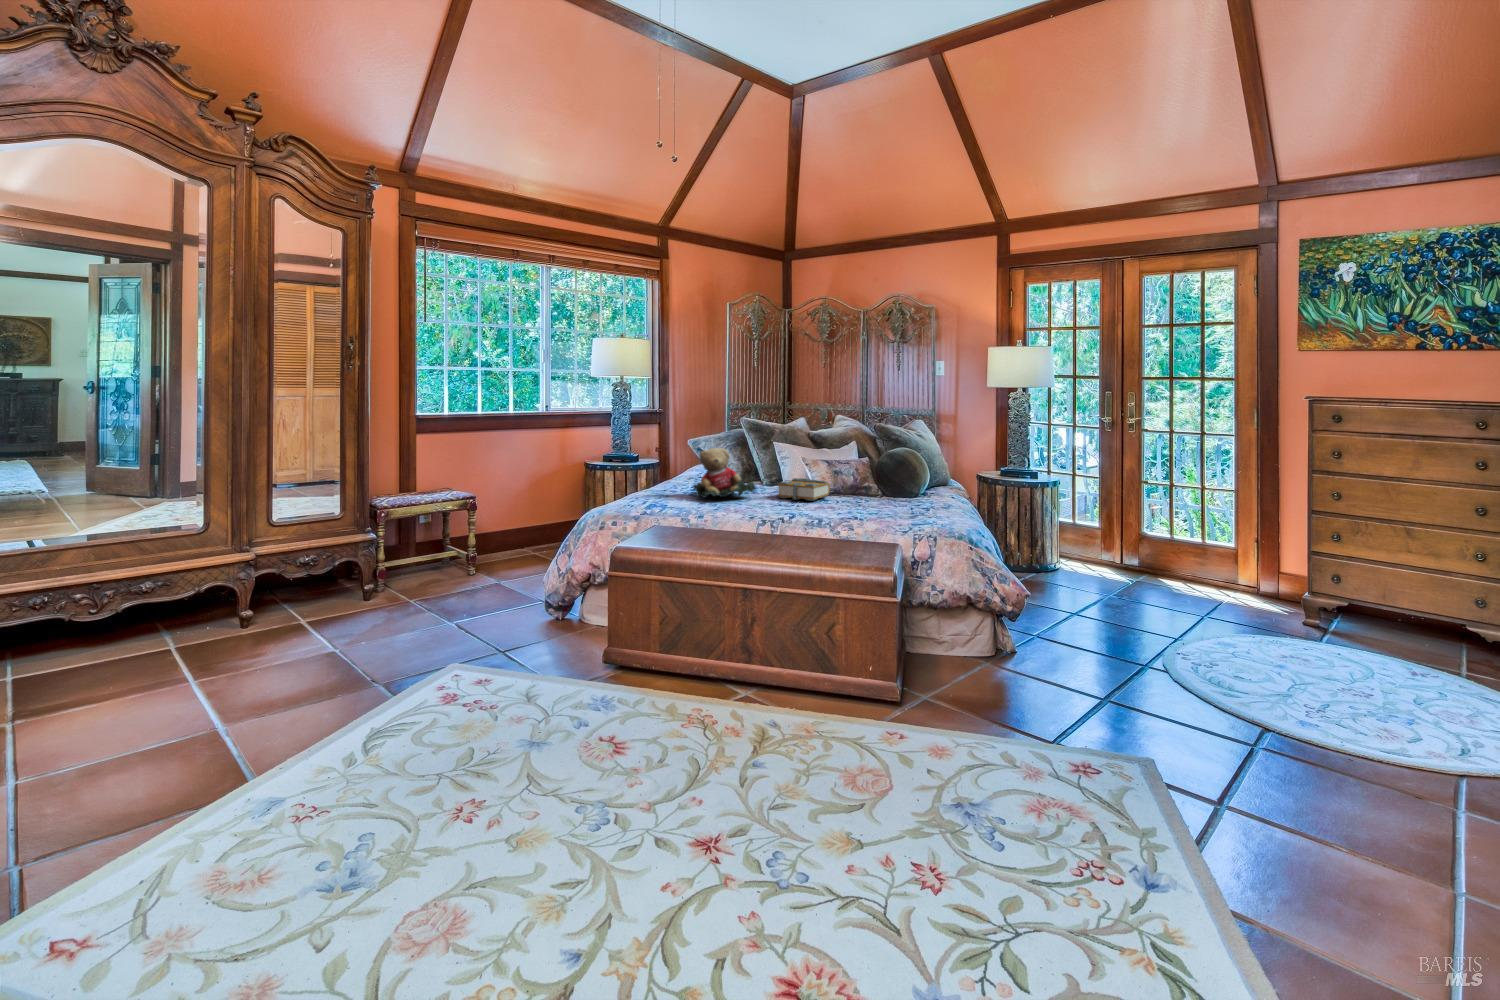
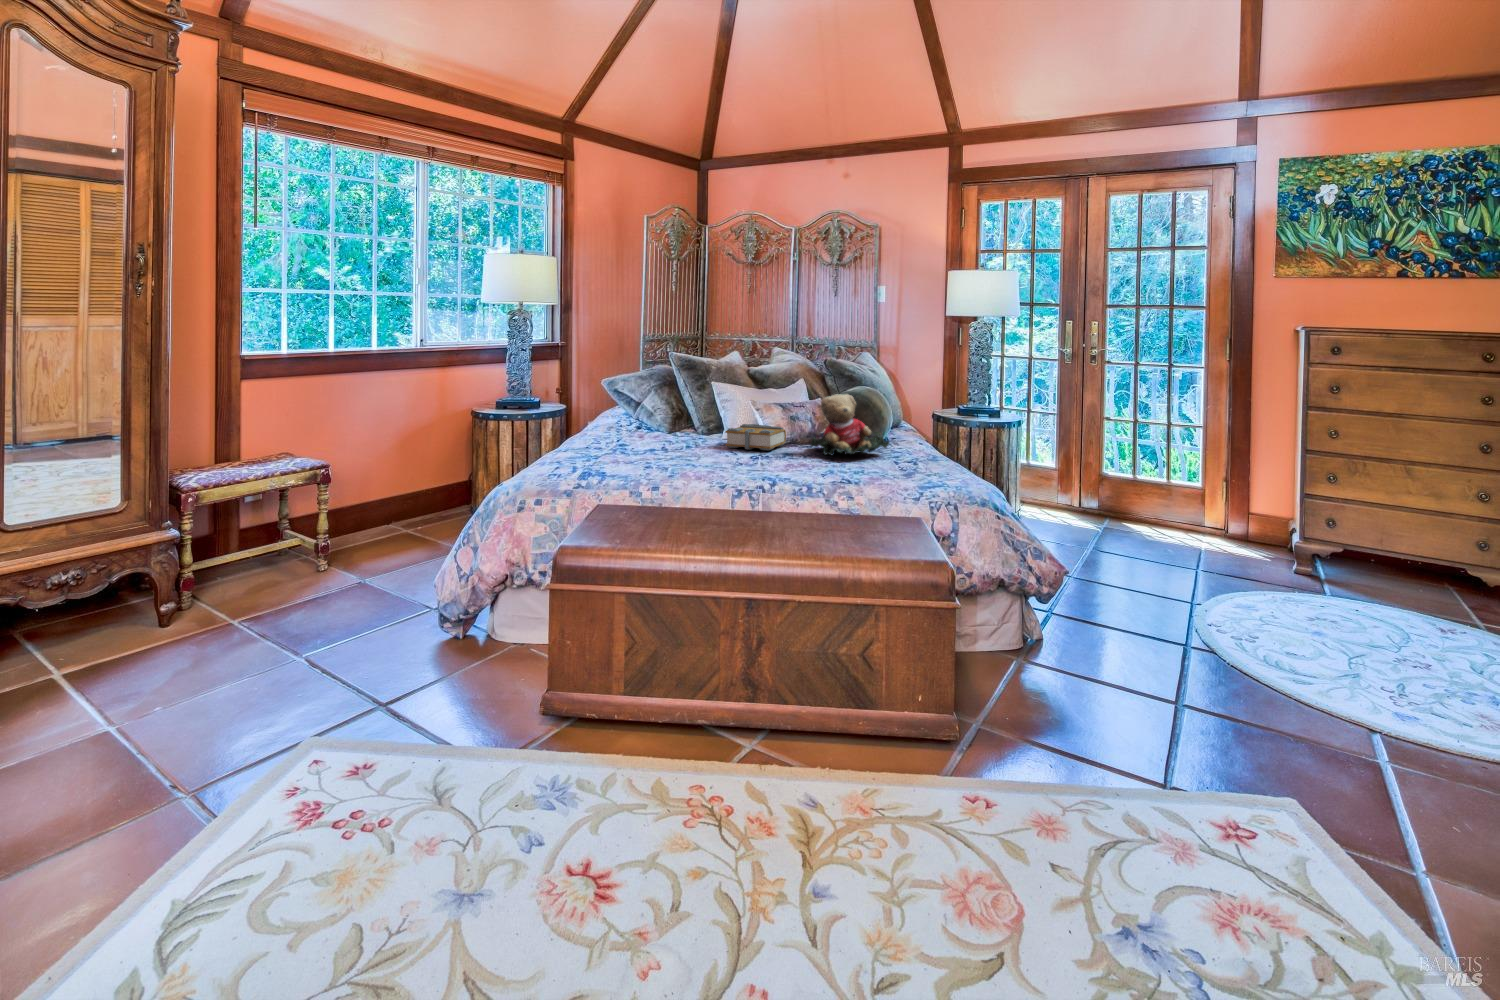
teddy bear: present [693,448,756,498] -> present [811,394,889,456]

